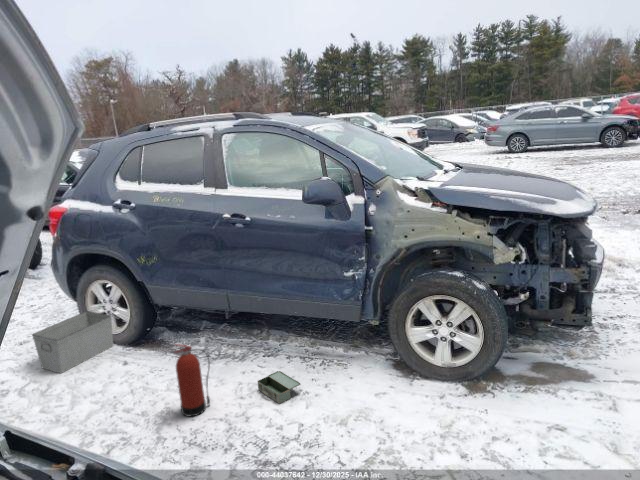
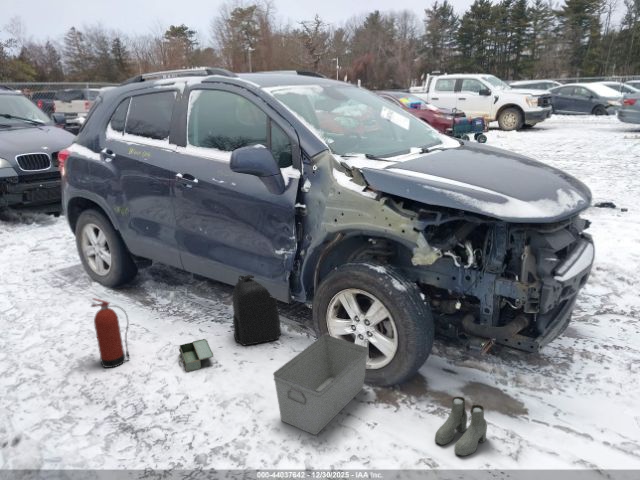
backpack: none [297,300,342,372] -> present [233,275,281,345]
storage bin: present [32,311,113,373] -> present [273,335,368,435]
boots: none [546,370,585,418] -> present [435,397,487,456]

